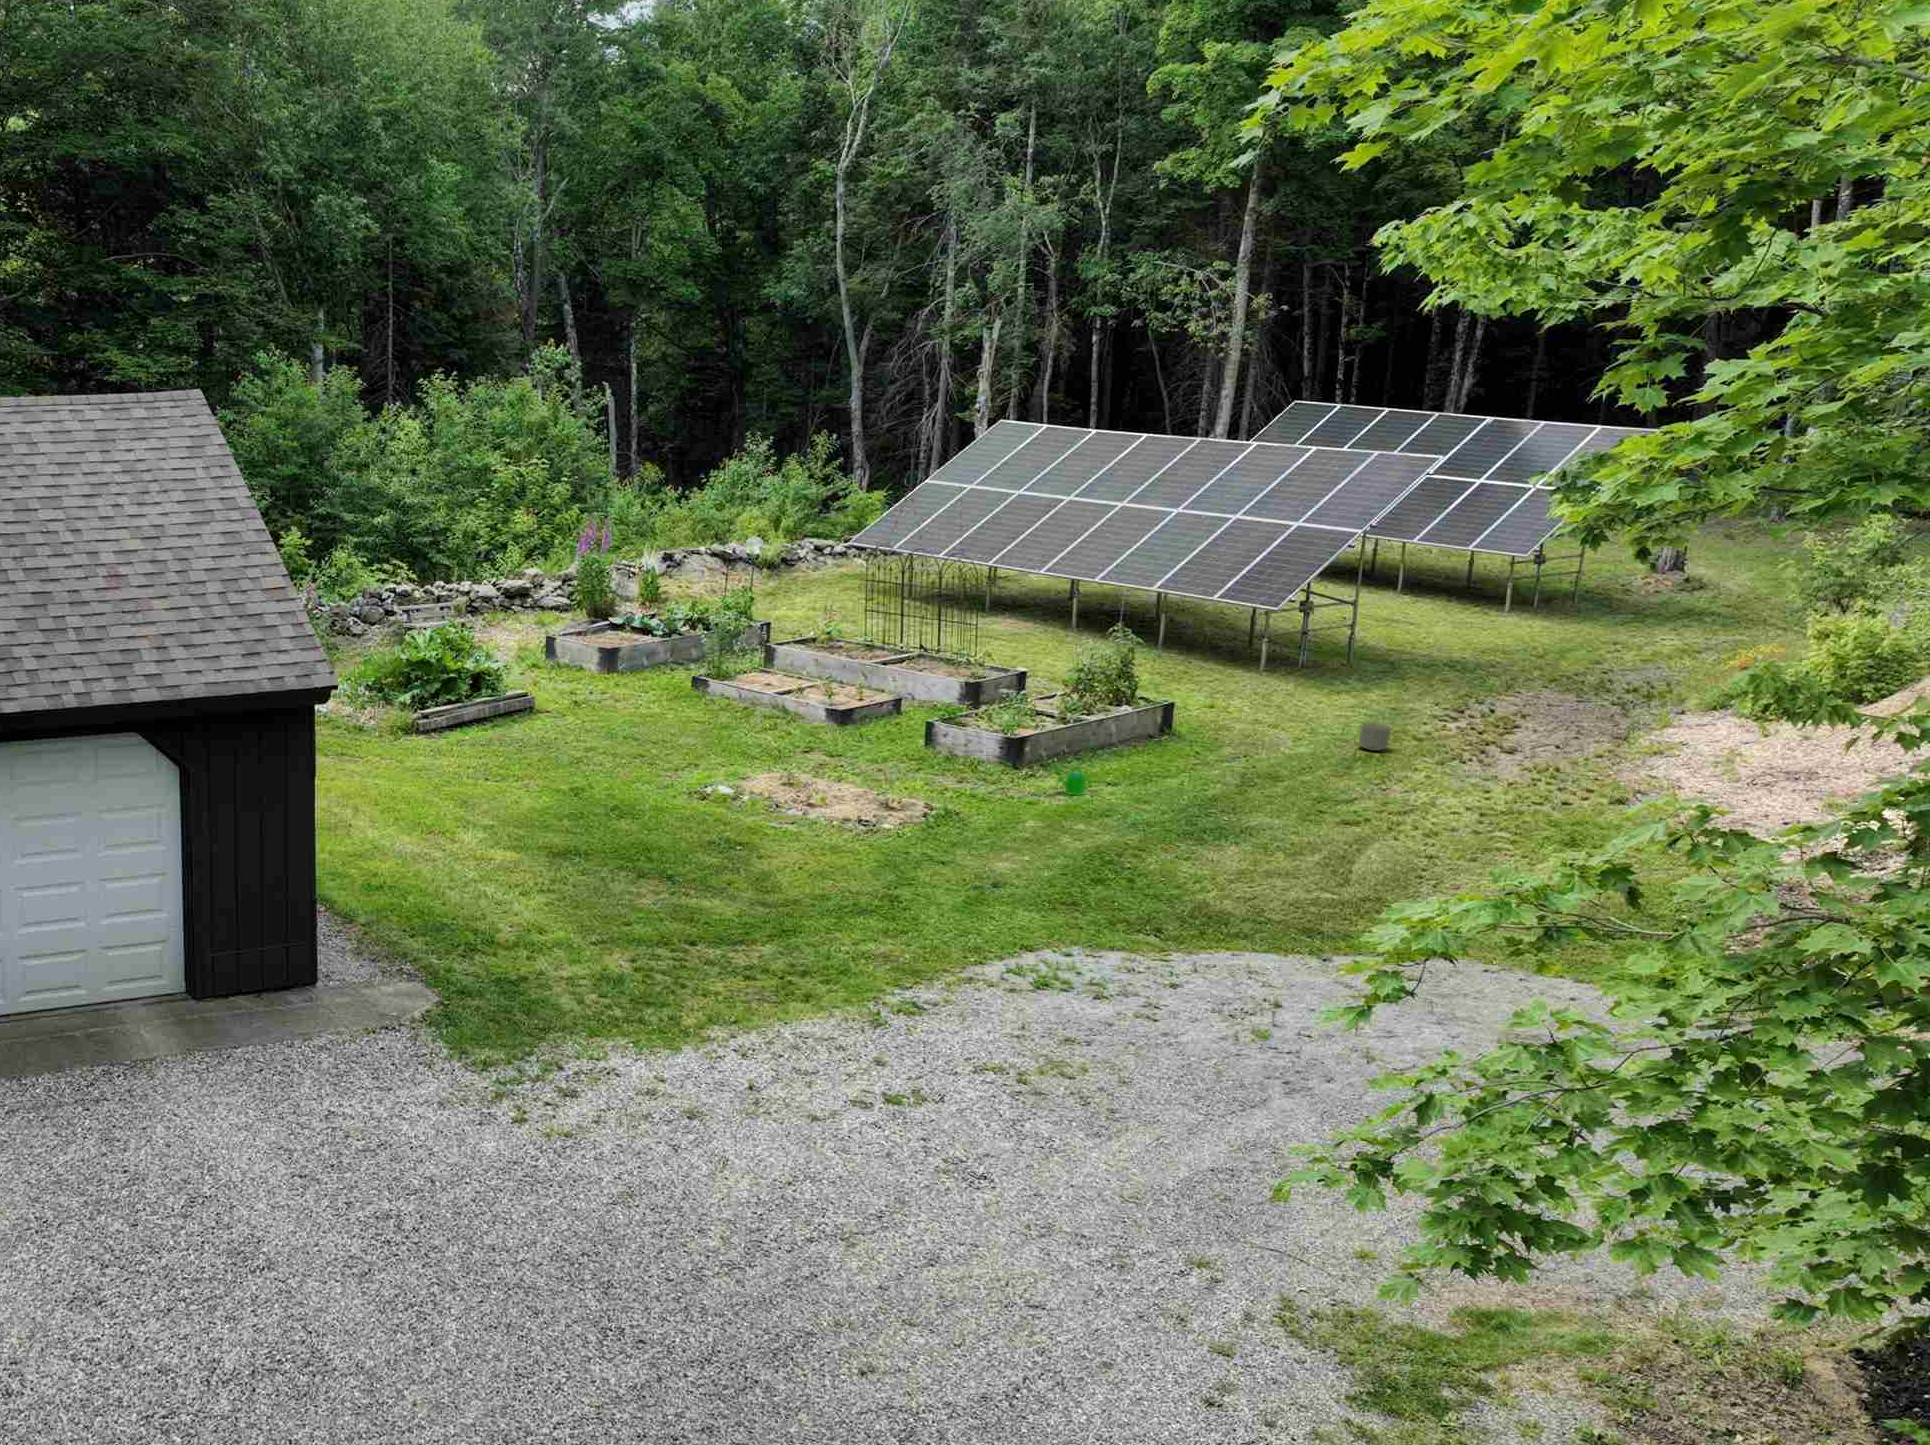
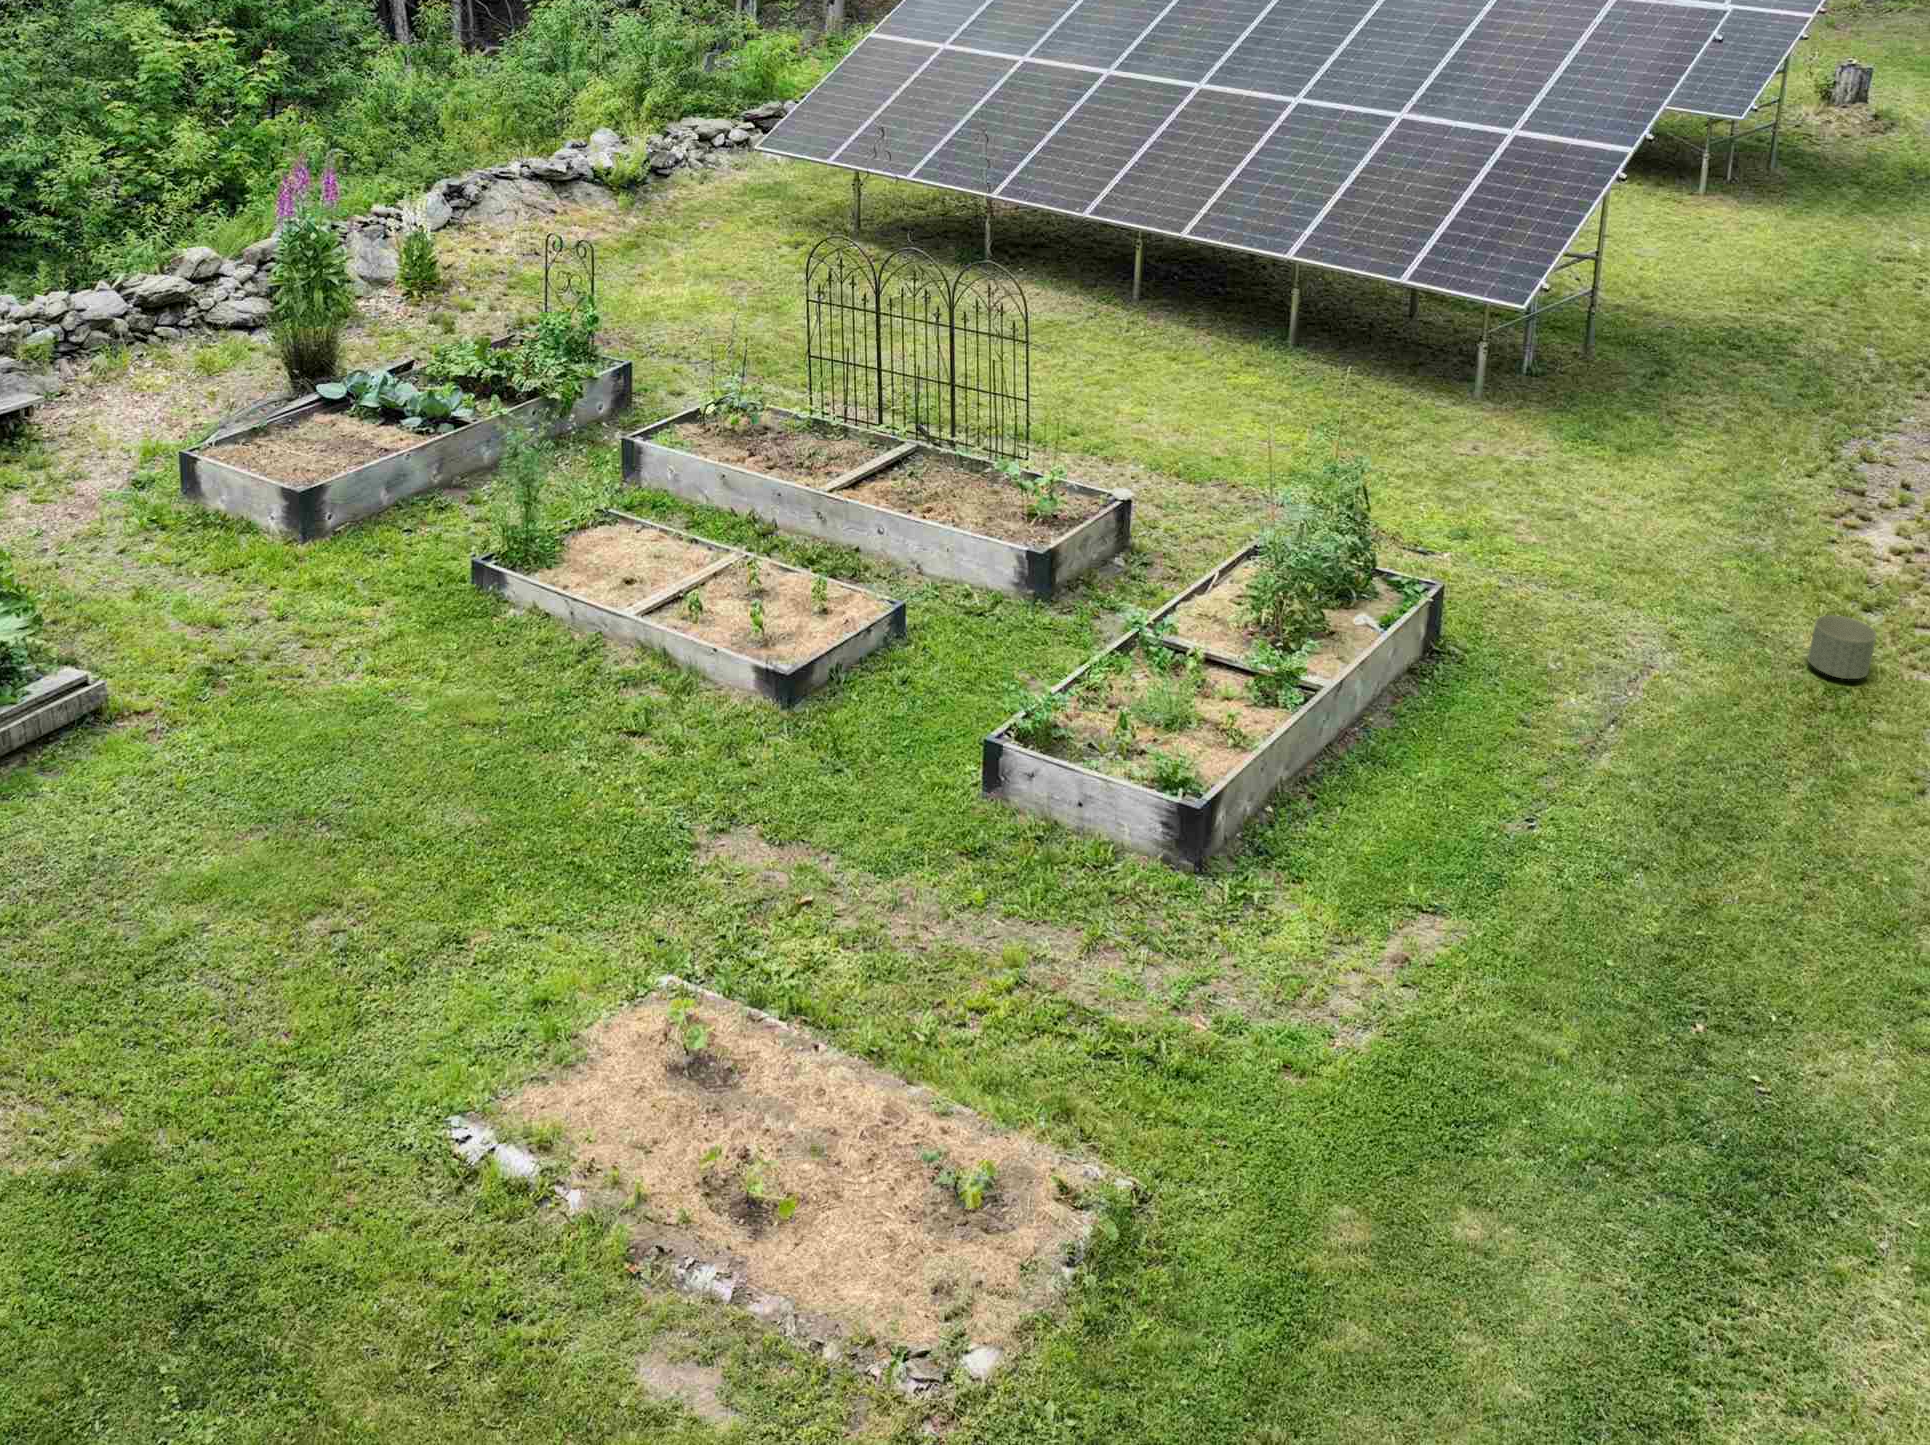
watering can: present [1057,767,1091,796] -> none [1345,960,1419,1041]

